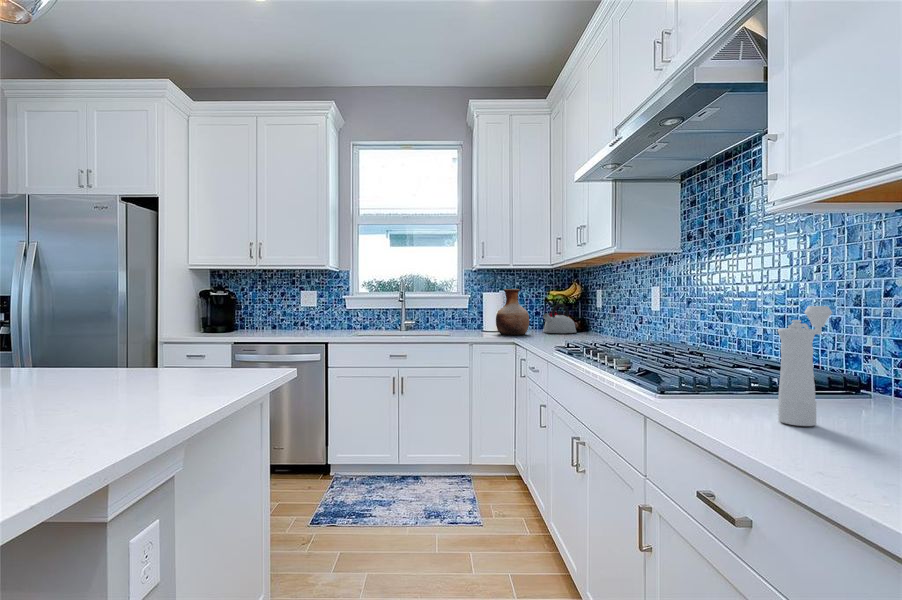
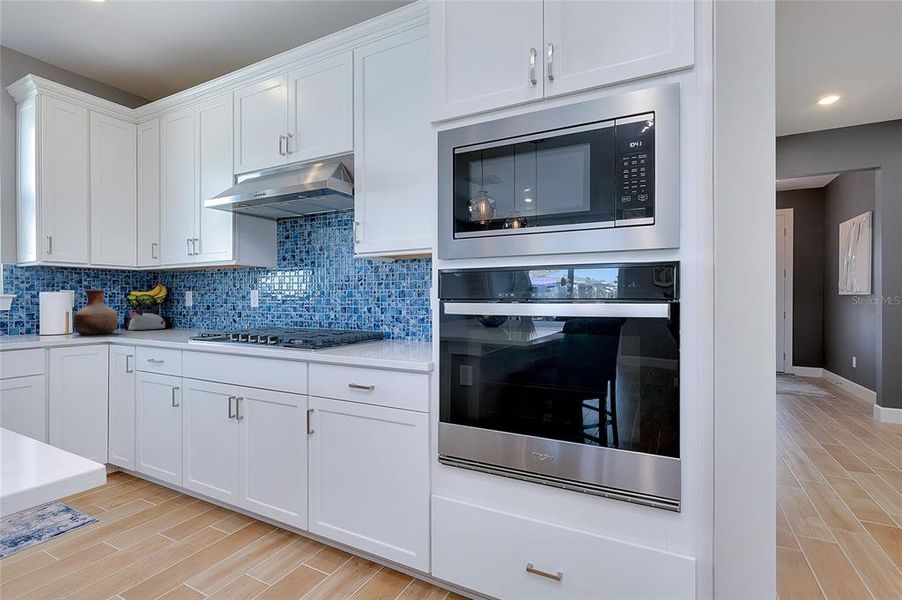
pepper mill: present [778,306,832,426] -> none [380,303,394,354]

